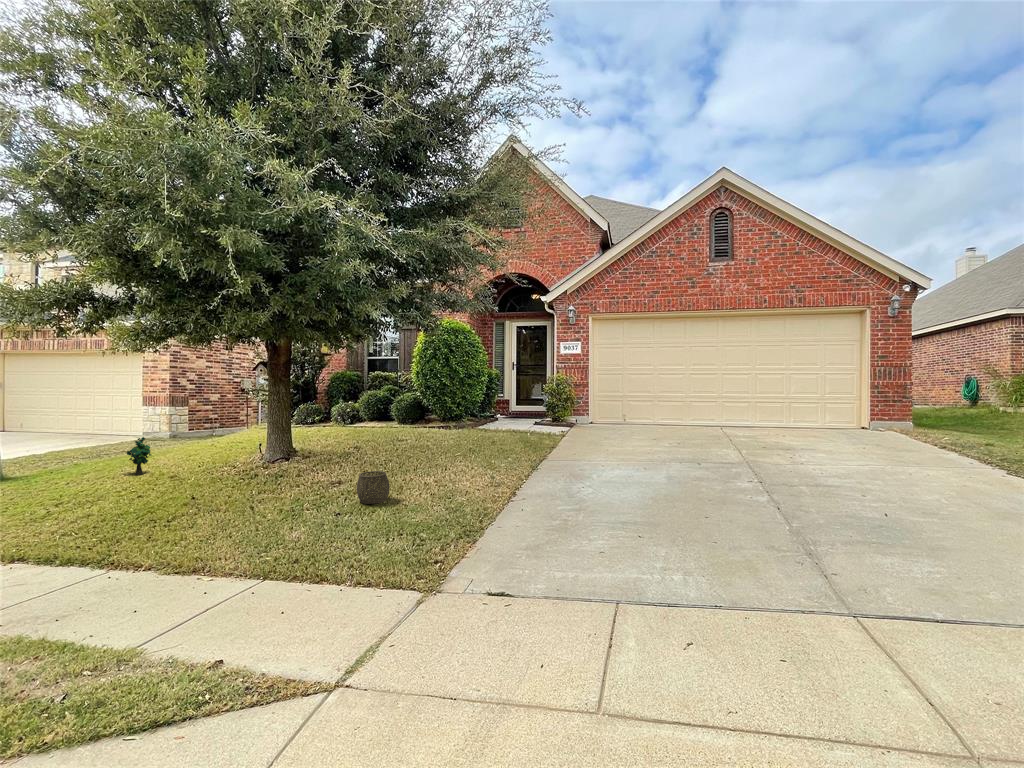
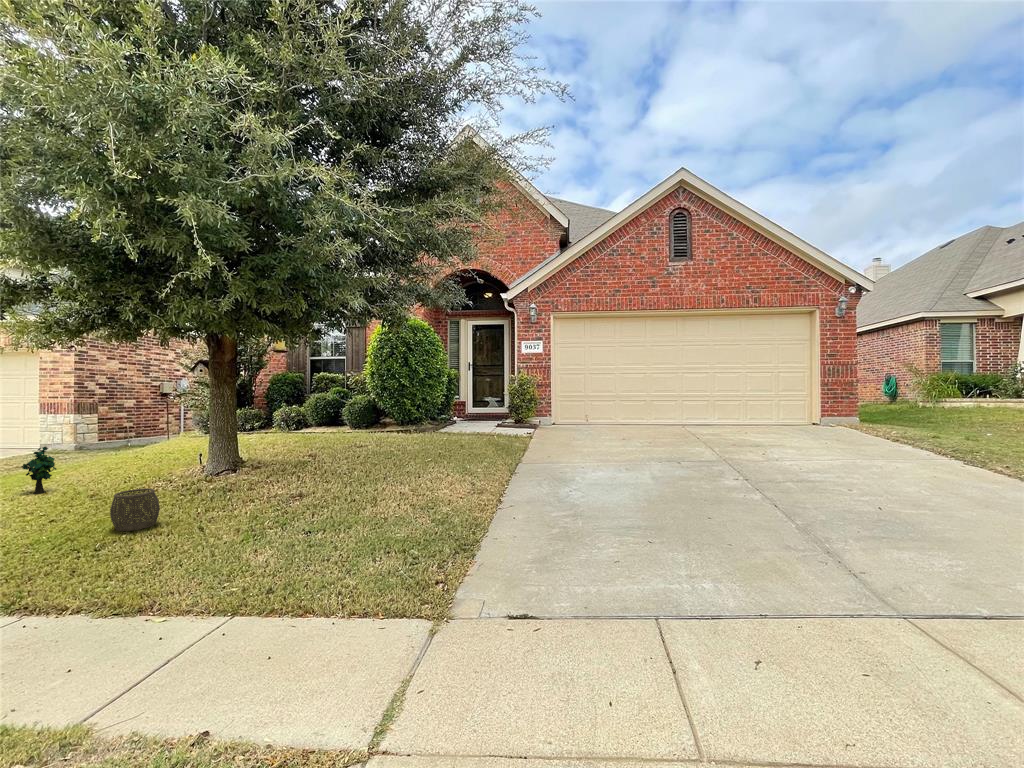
woven basket: present [356,471,390,504] -> present [110,488,160,531]

